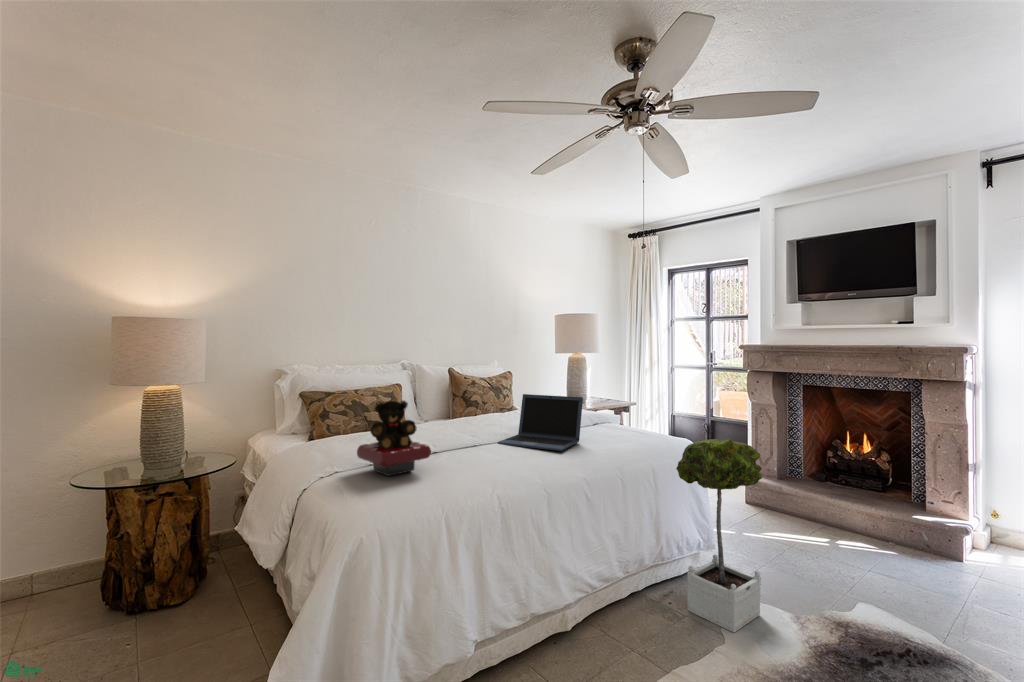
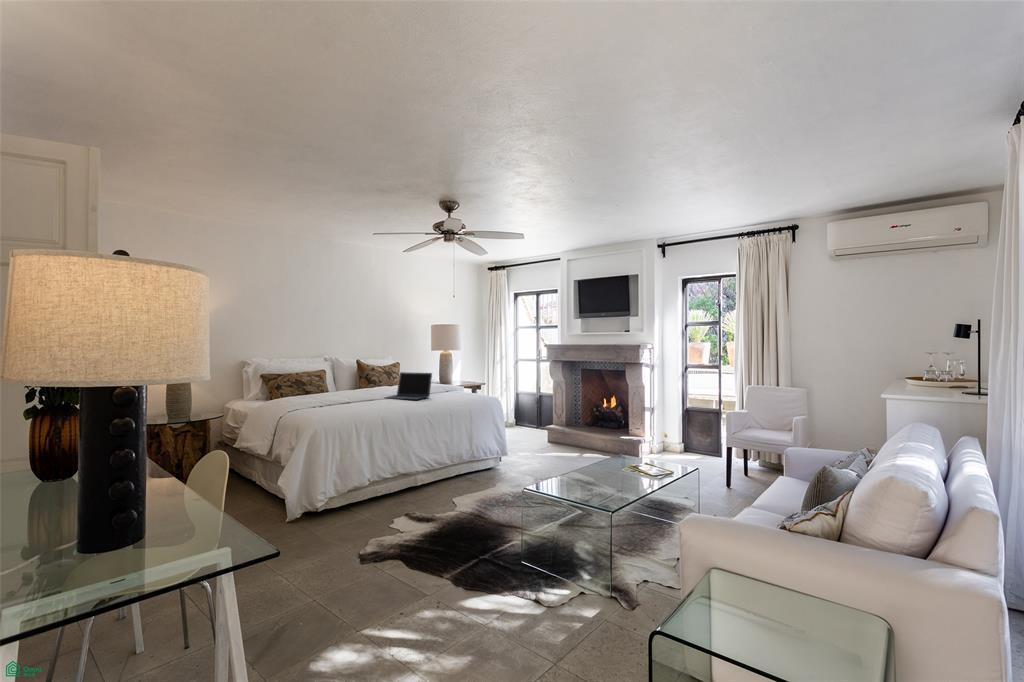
teddy bear: present [357,401,431,476] -> none [308,372,347,408]
potted tree: present [676,438,762,632] -> none [476,389,518,484]

